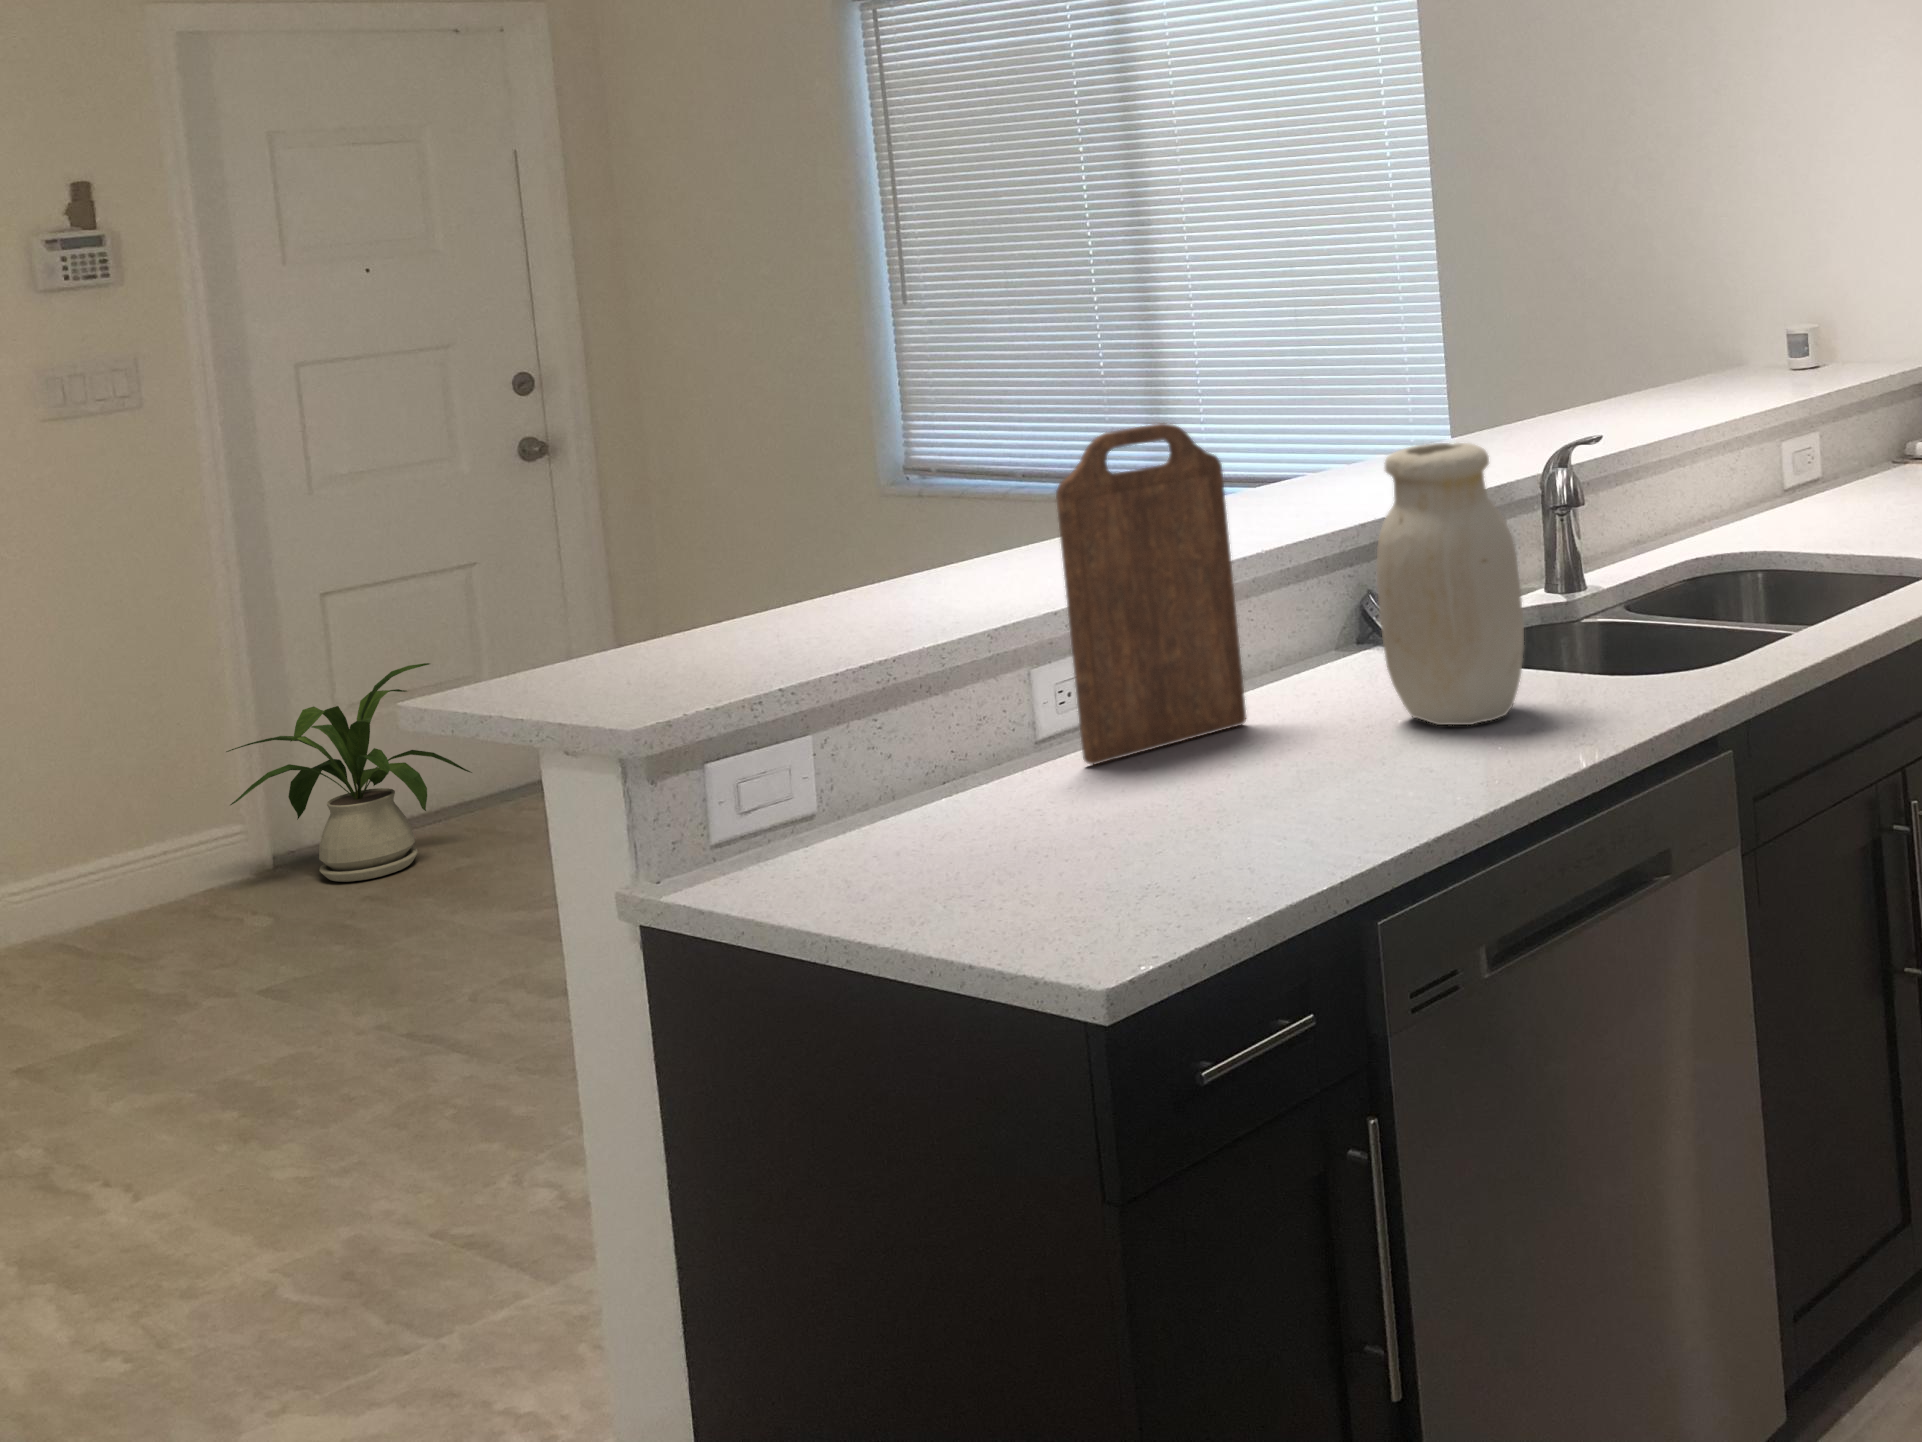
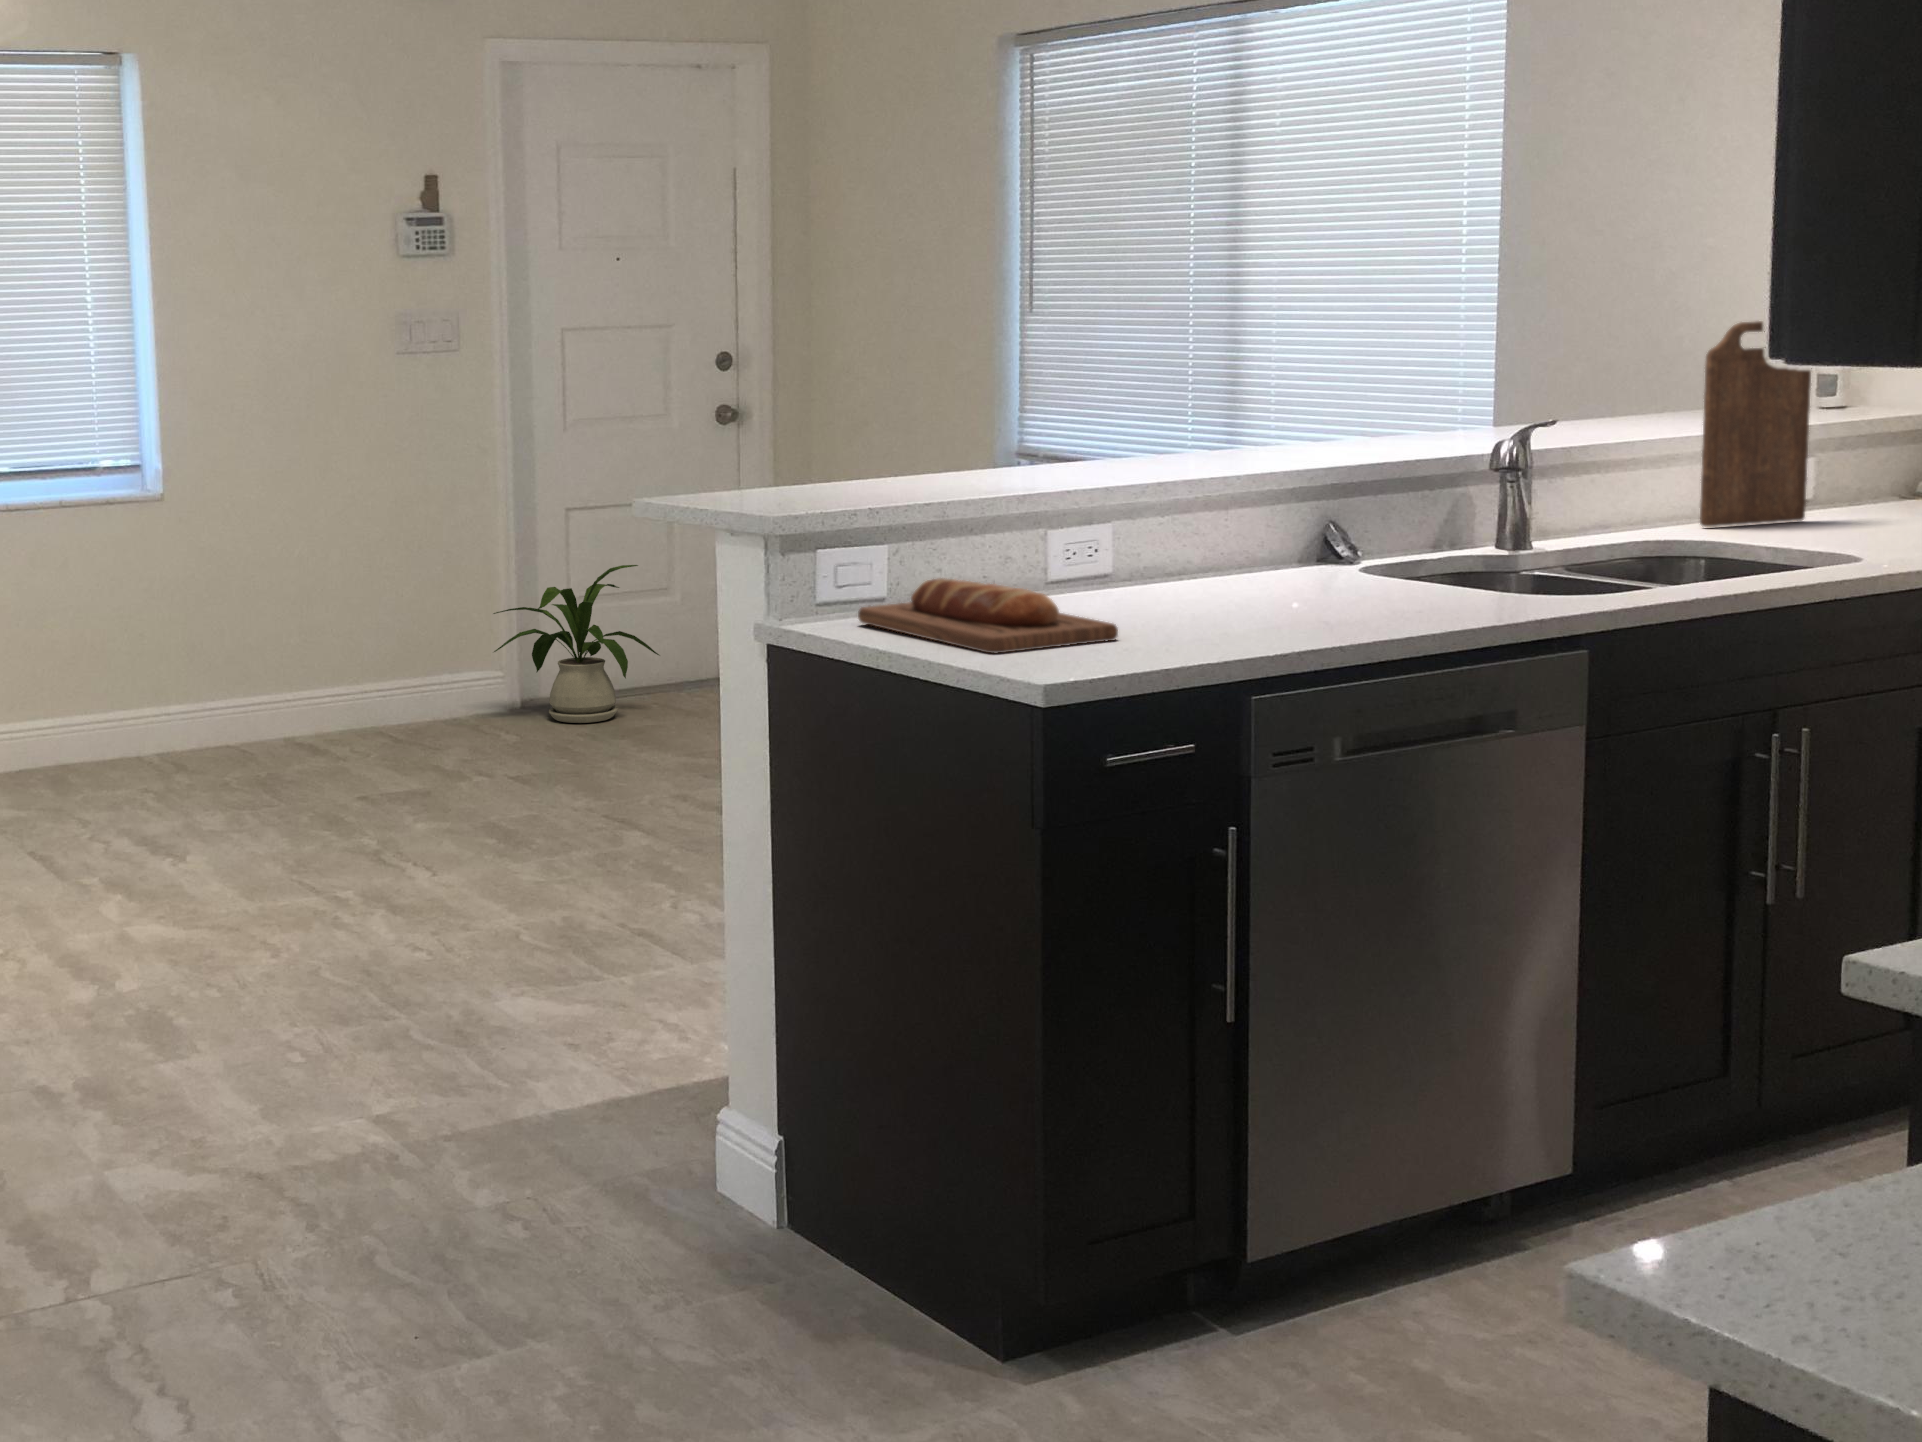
cutting board: present [1056,423,1246,765] -> present [1700,321,1811,527]
jar: present [1377,443,1524,725] -> none [1312,391,1426,604]
bread loaf: none [777,786,1175,920] -> present [858,578,1118,653]

